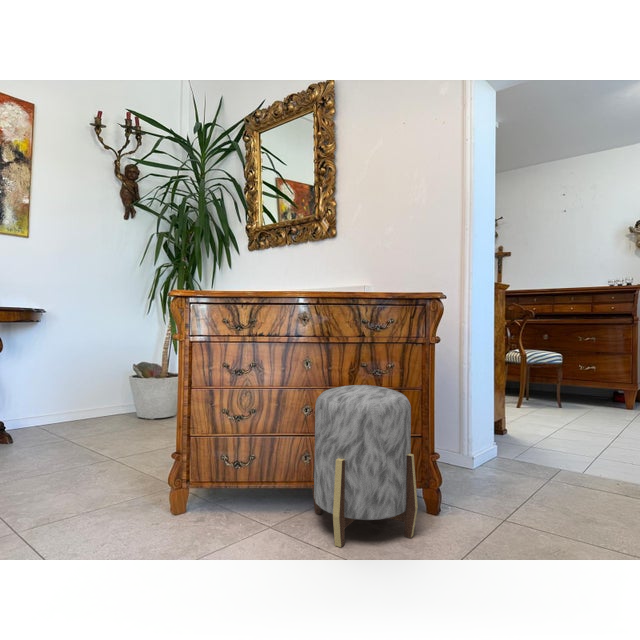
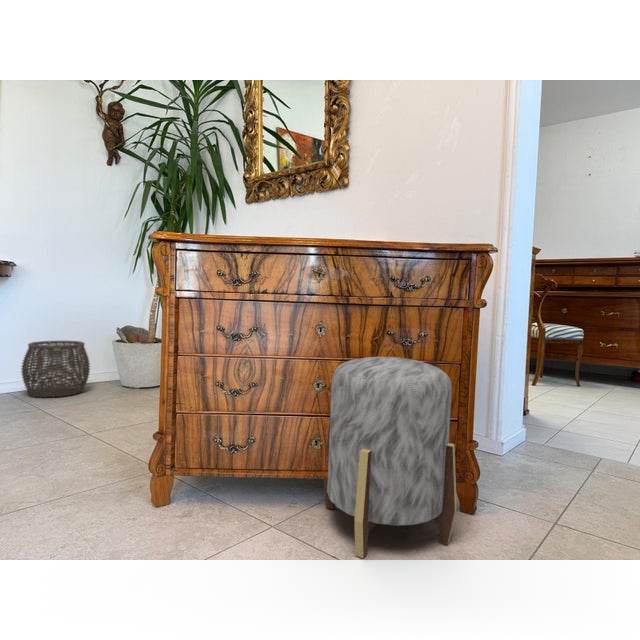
woven basket: none [47,379,109,431] -> present [21,341,90,397]

